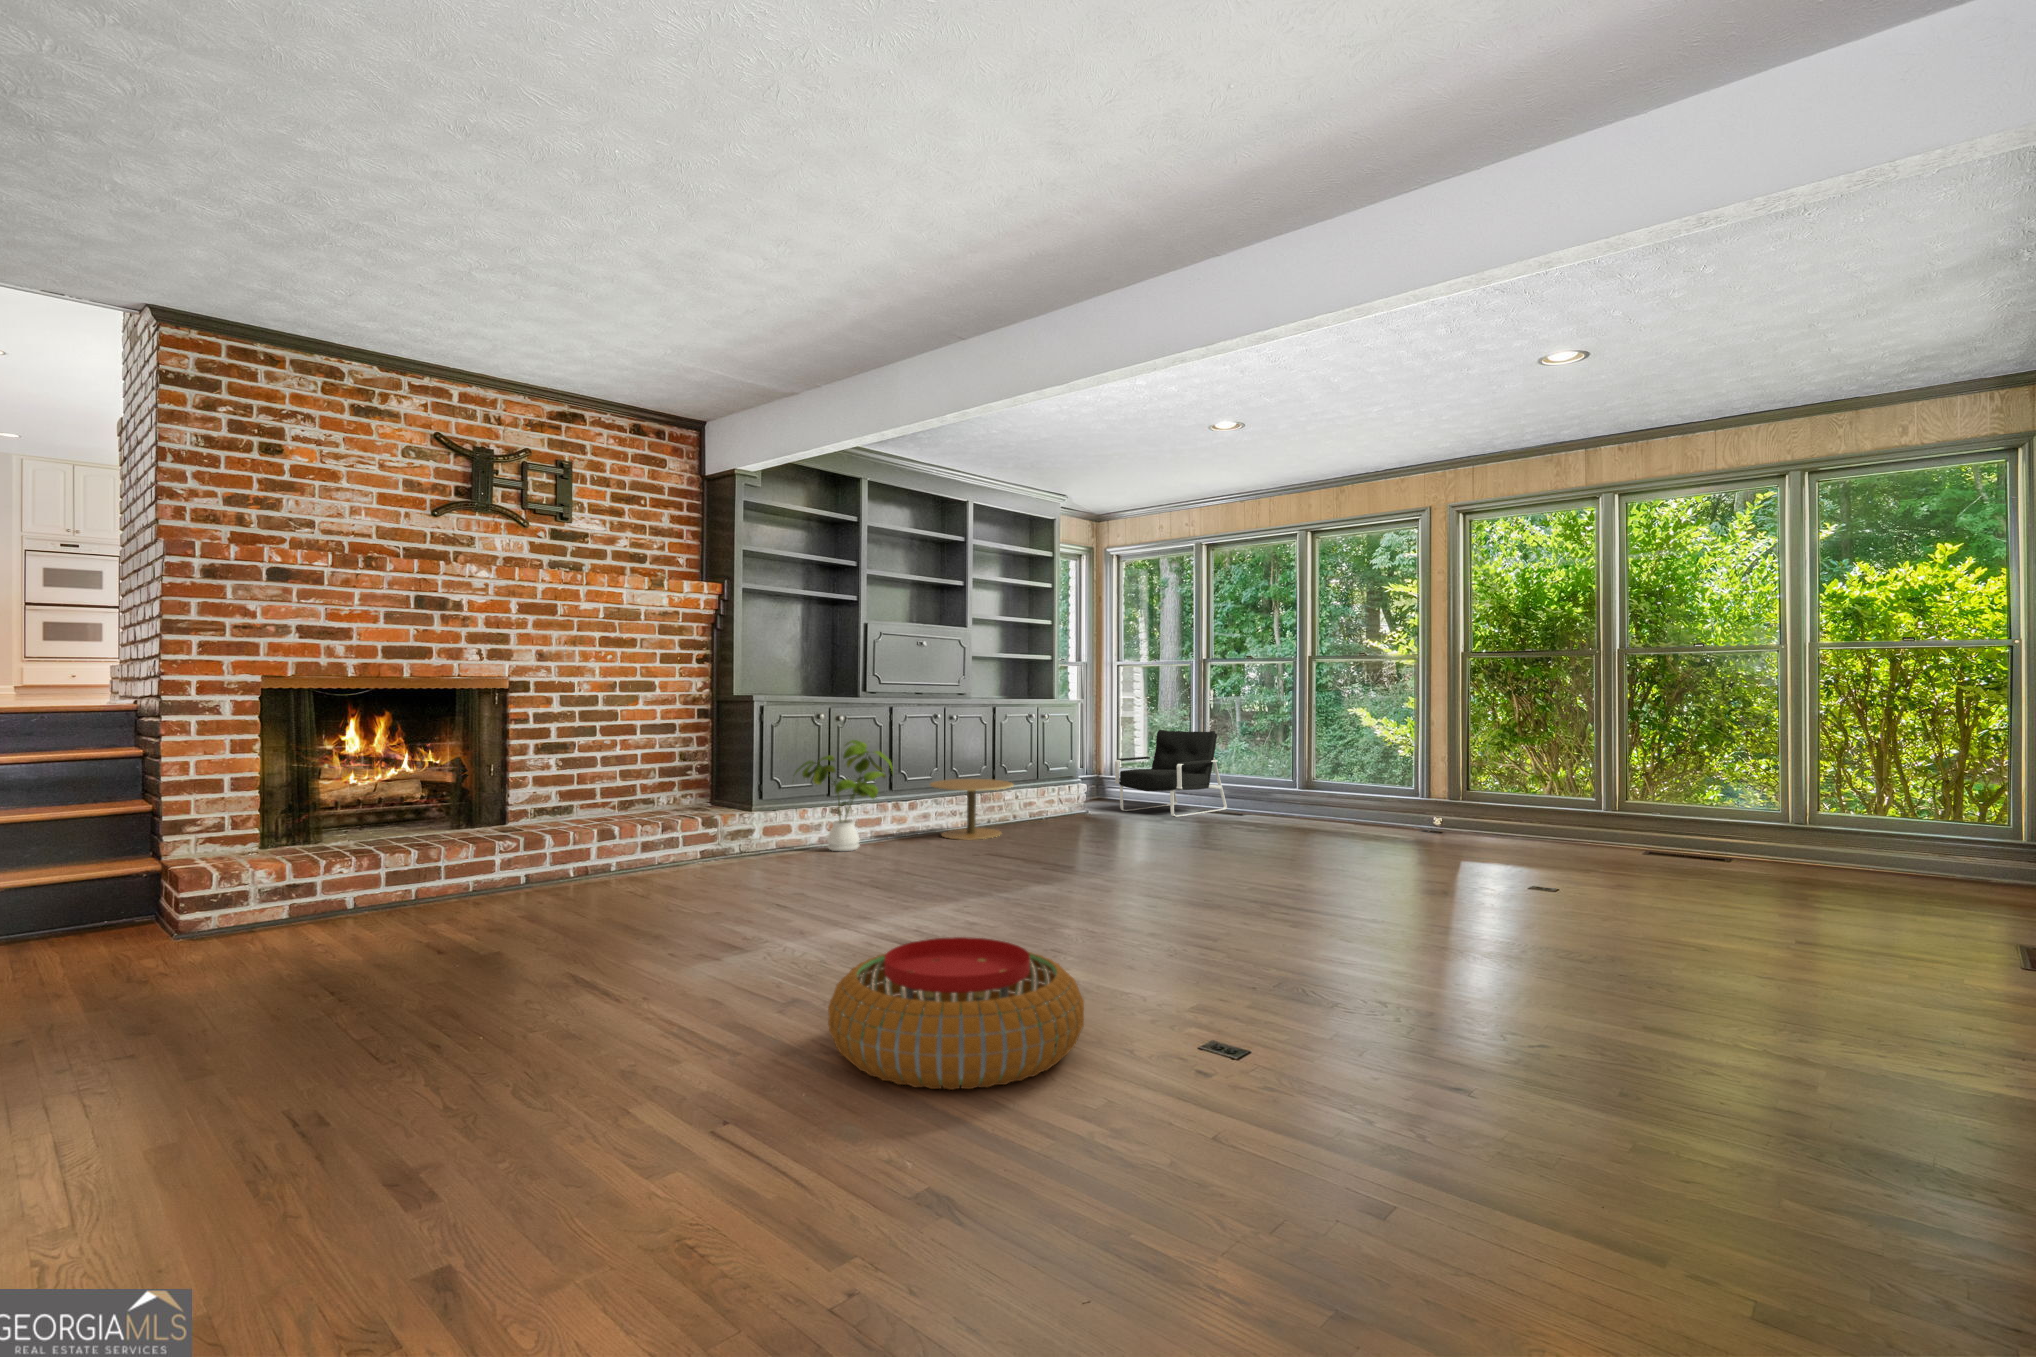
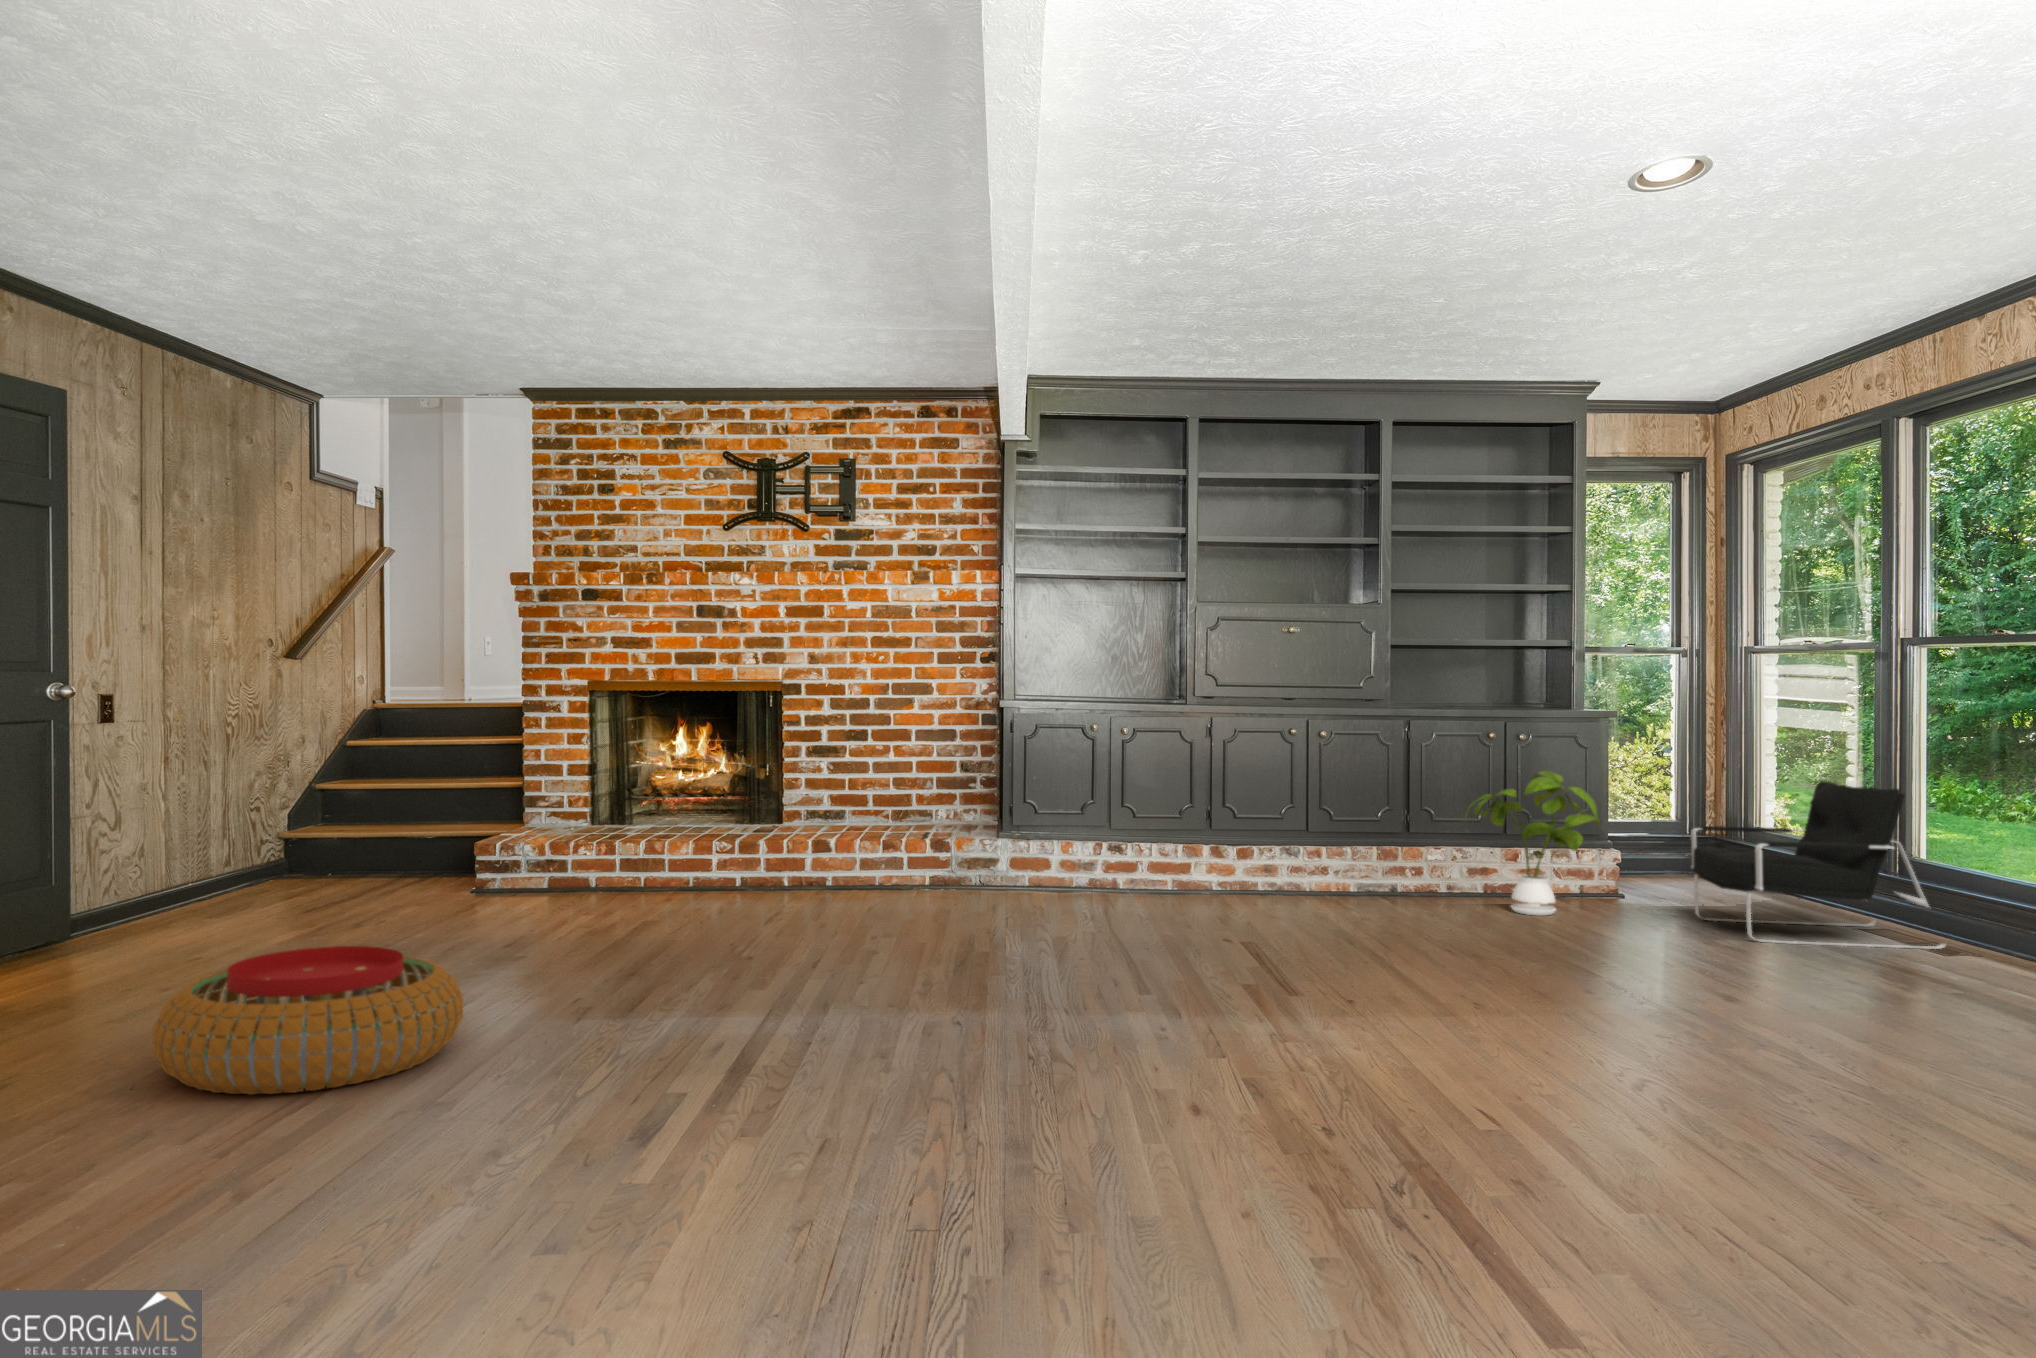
house plant: present [795,740,894,851] -> present [1465,771,1600,916]
side table: present [930,779,1013,840] -> none [1236,827,1364,916]

